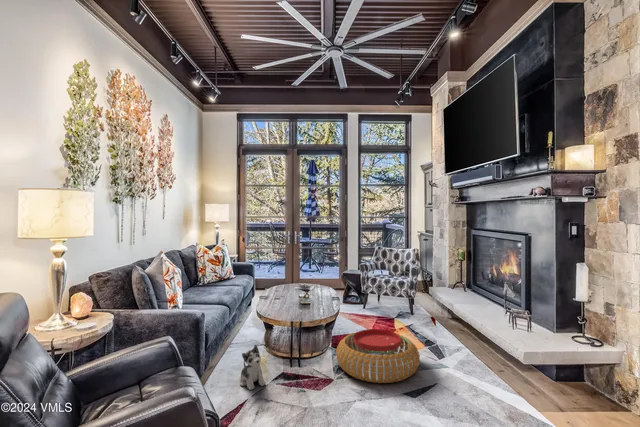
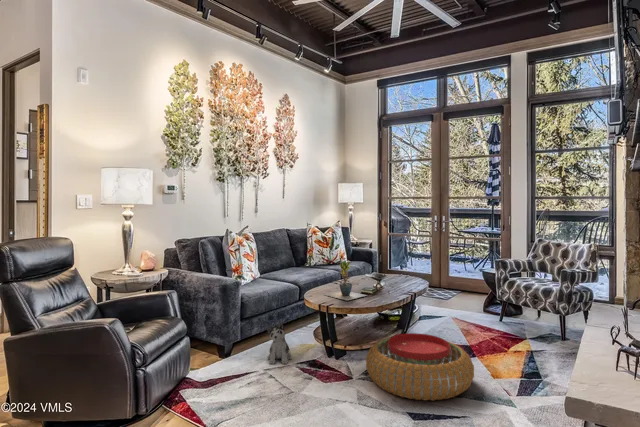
potted plant: none [279,277,313,313] -> present [326,261,366,300]

